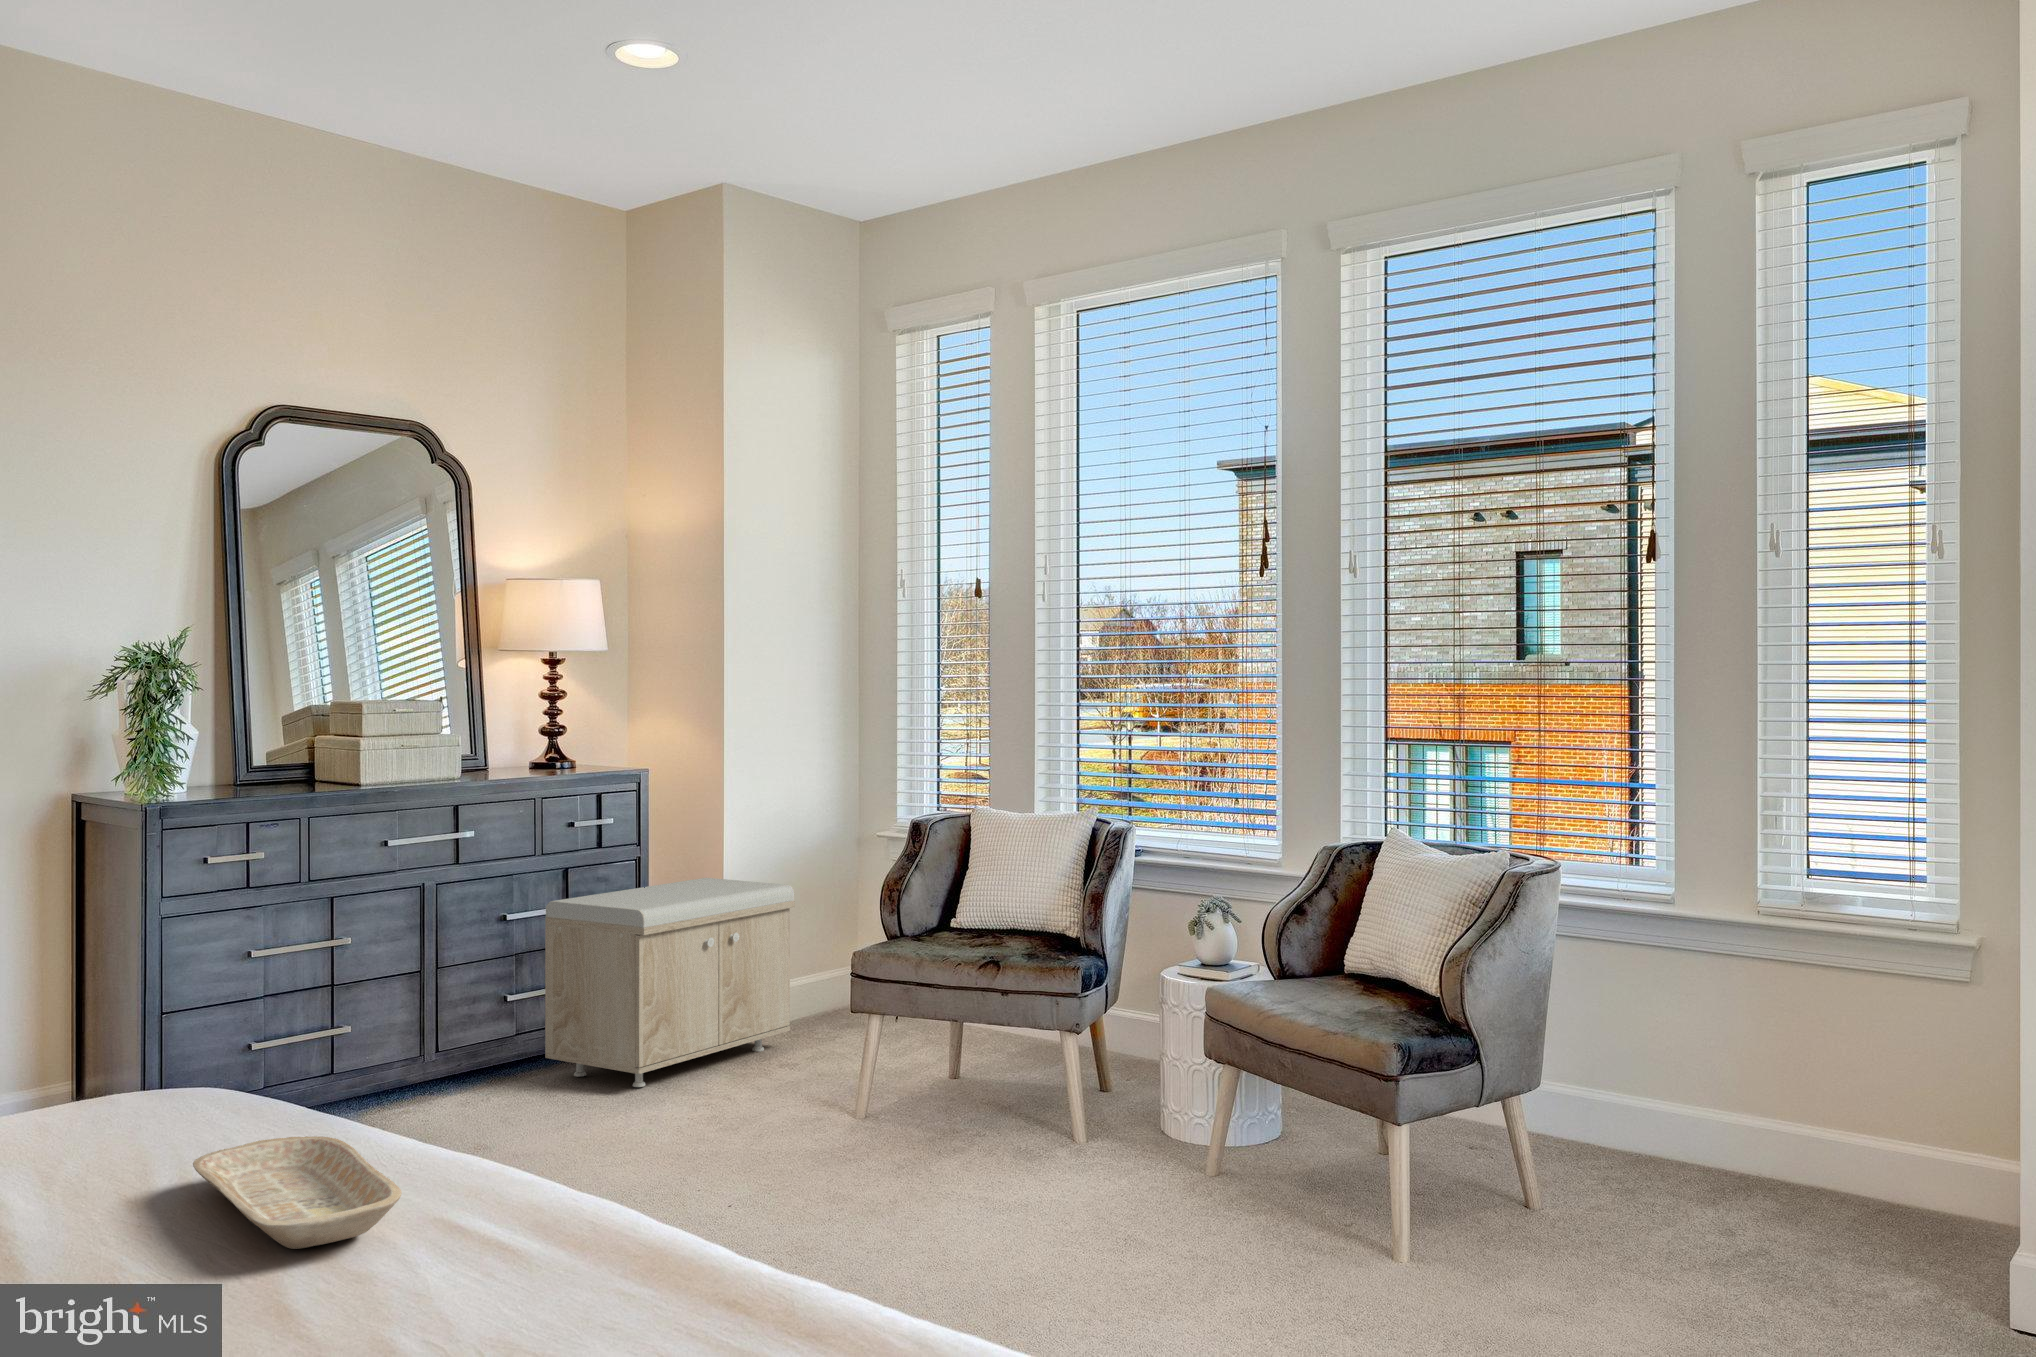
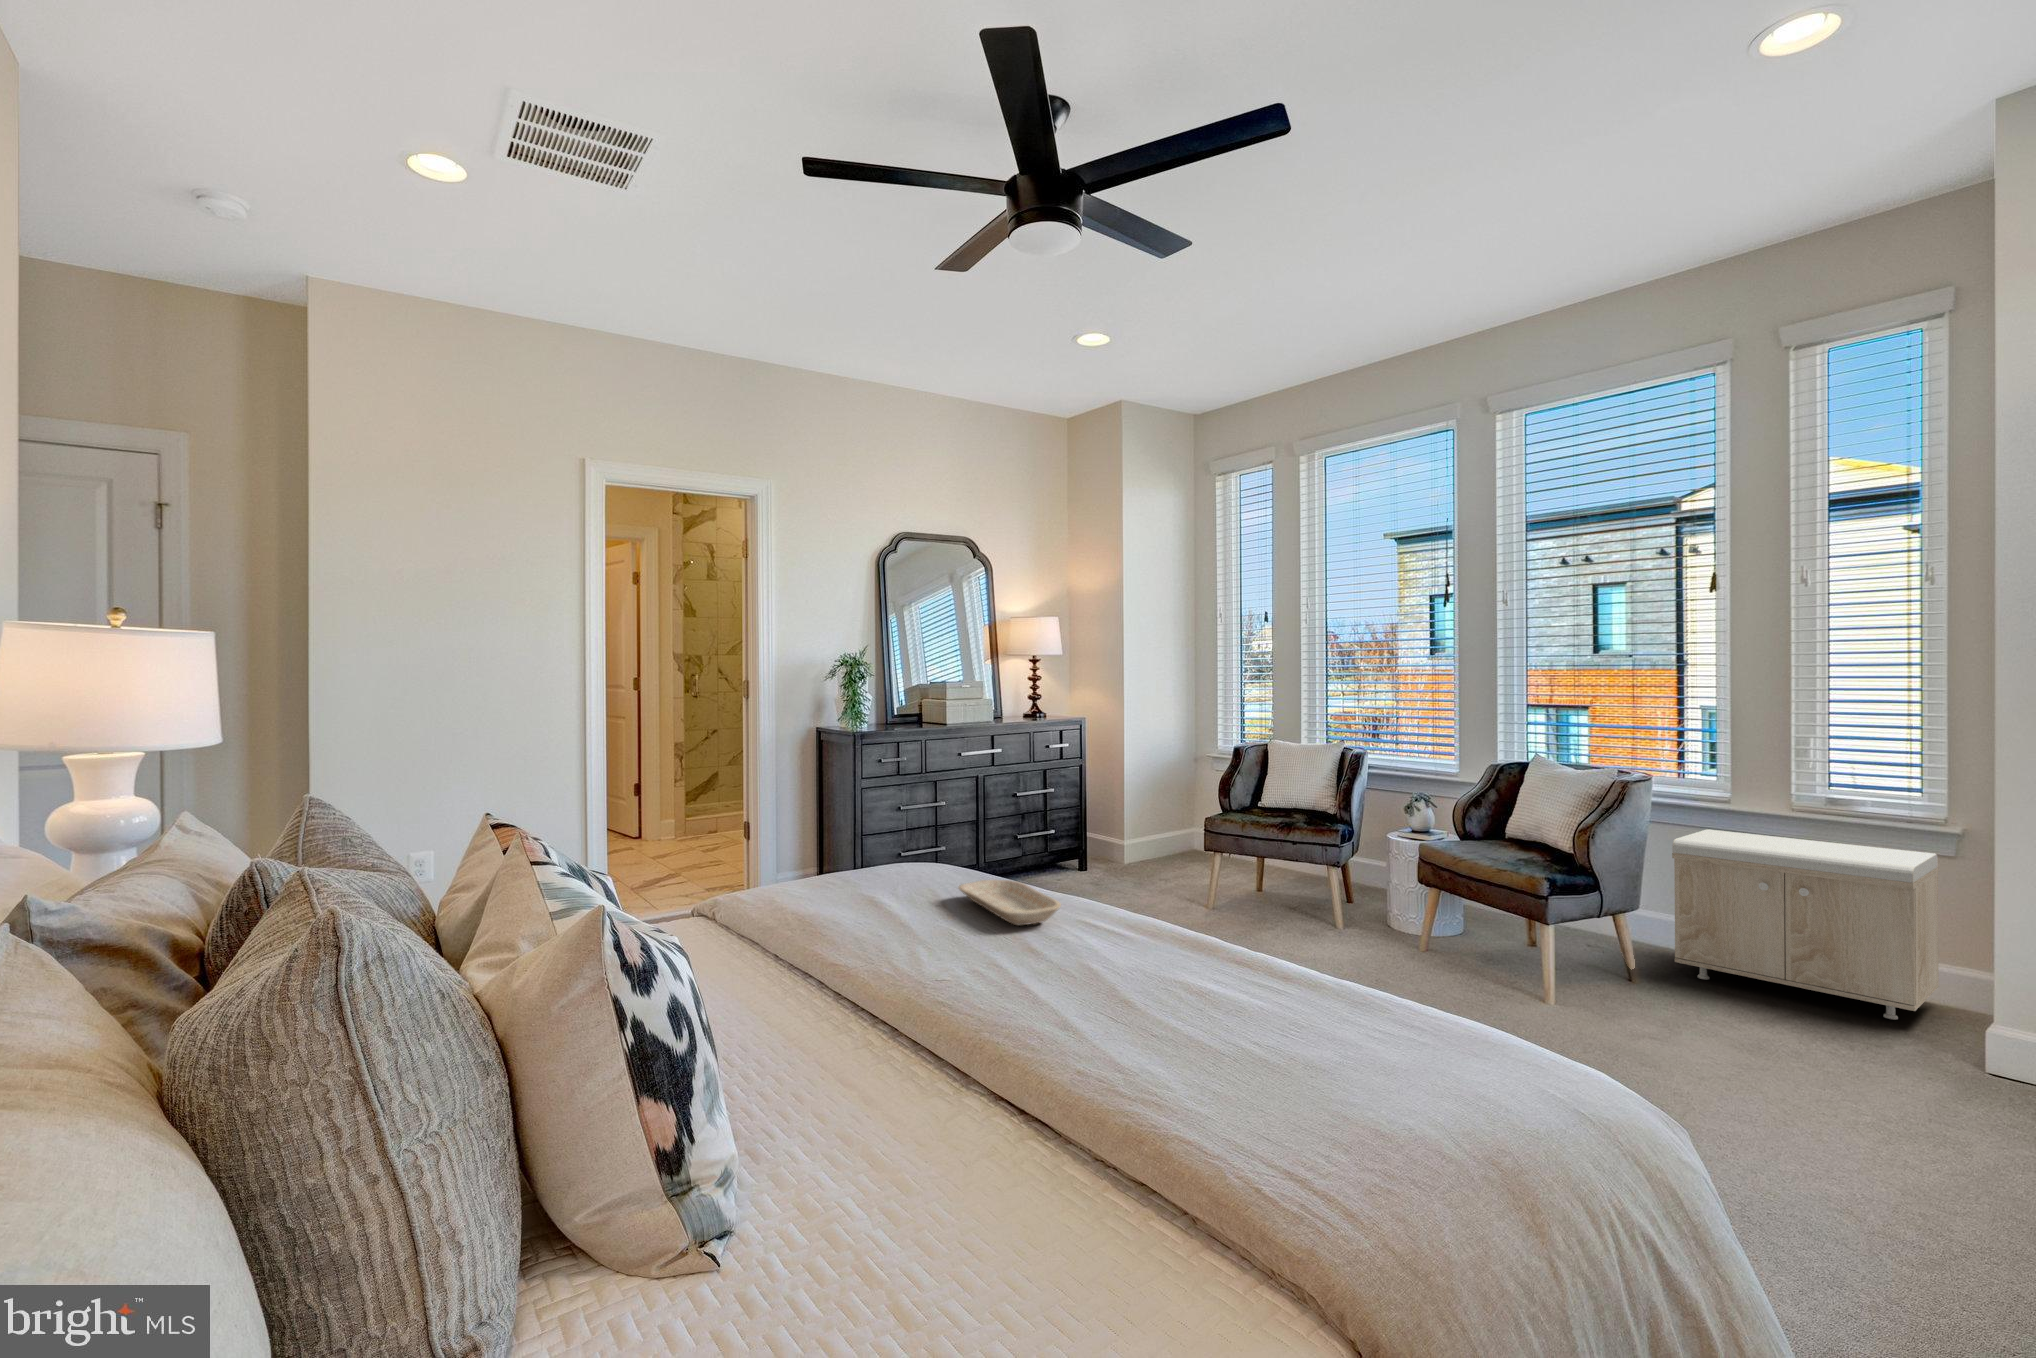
storage bench: present [545,878,795,1087] -> present [1672,829,1939,1020]

